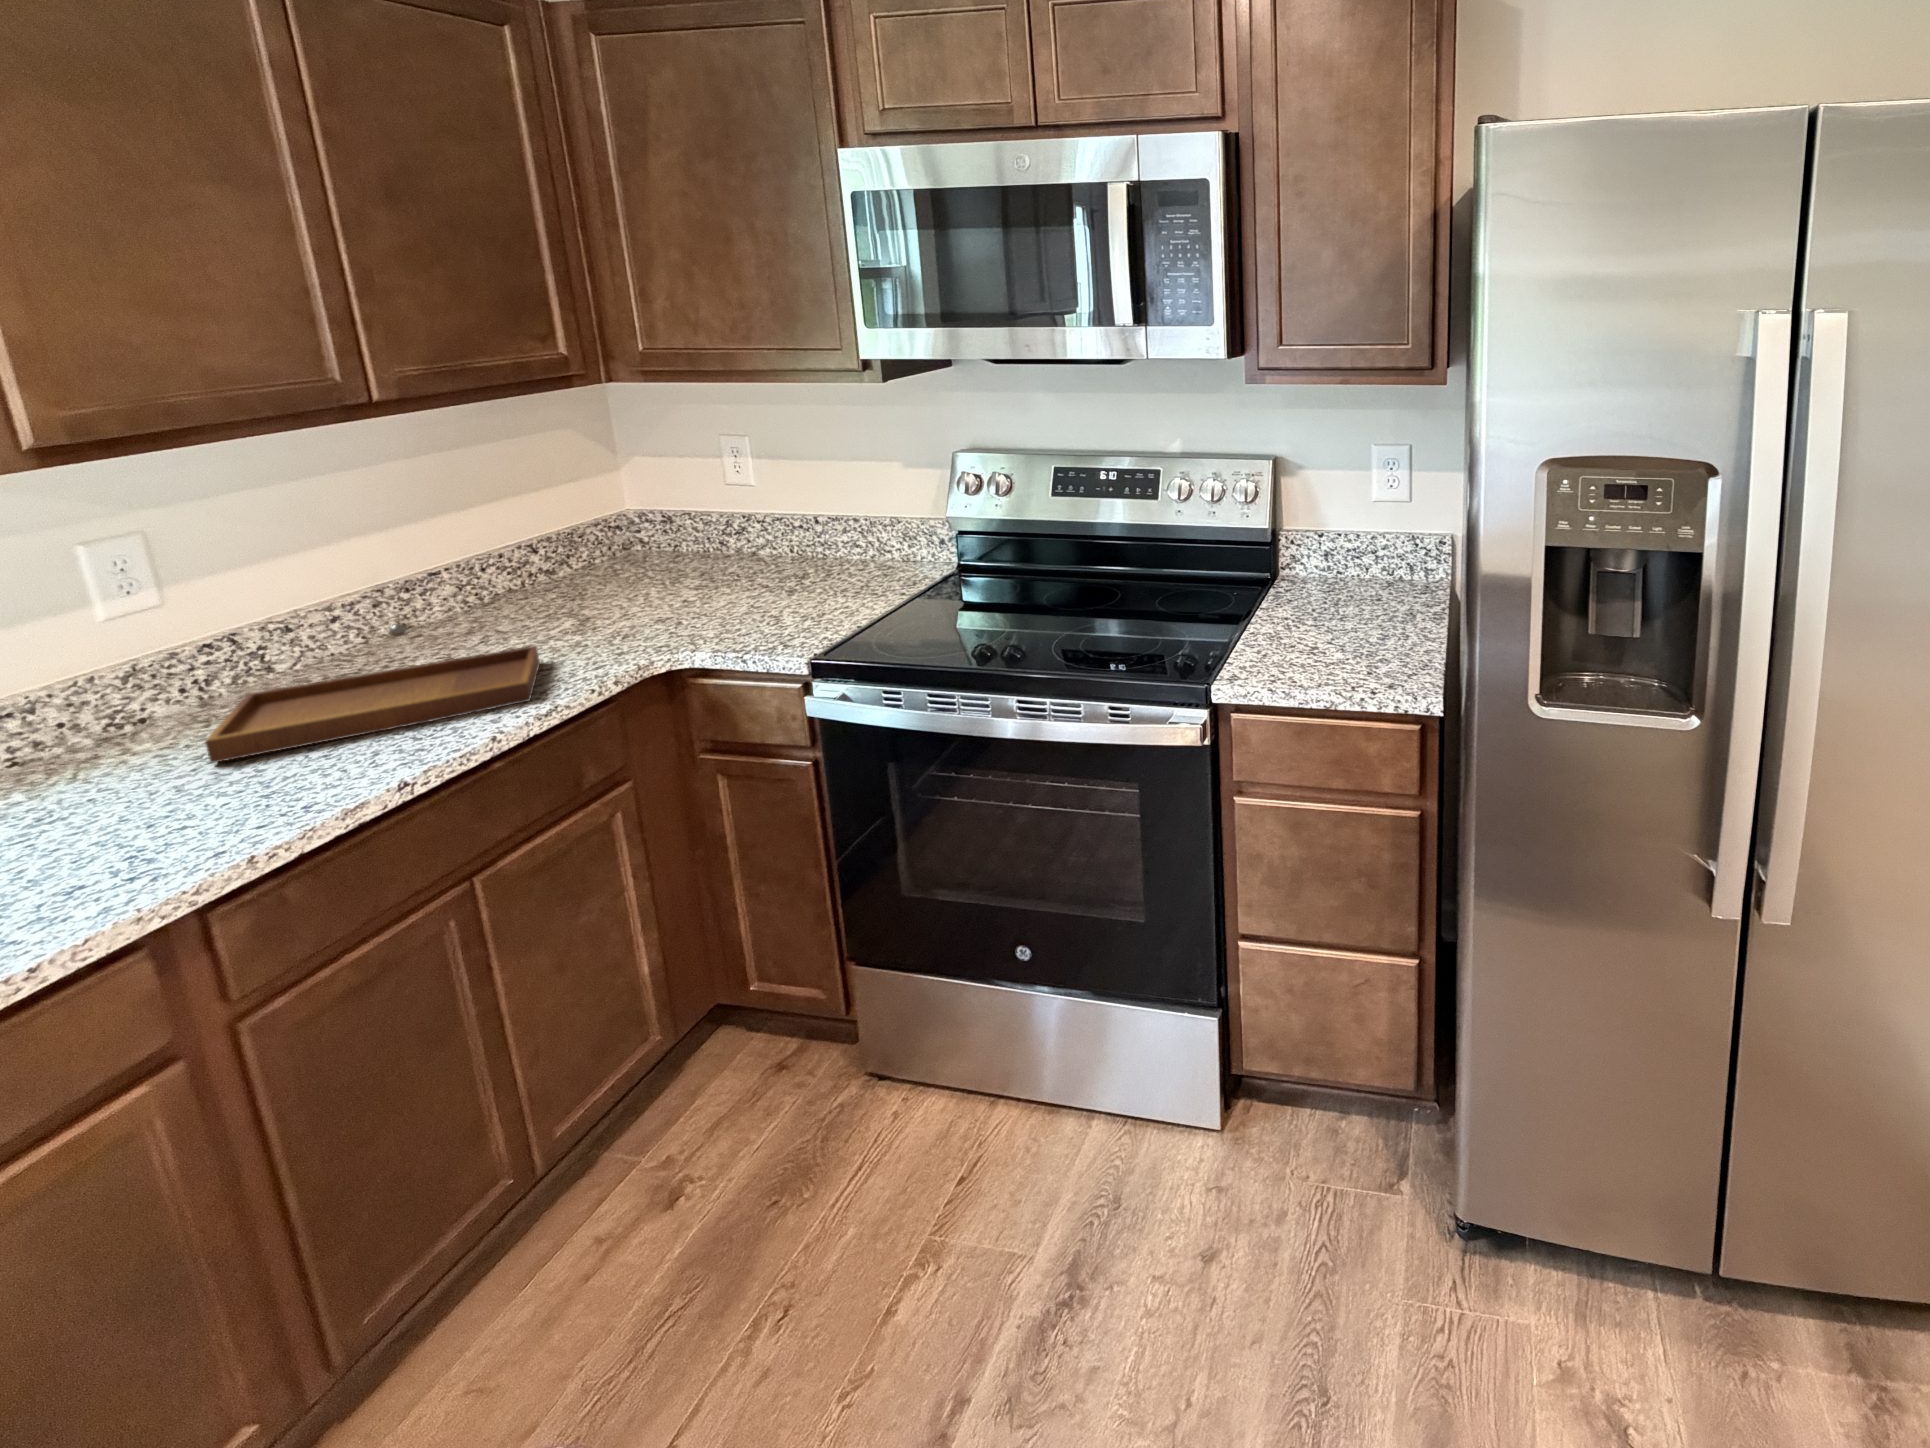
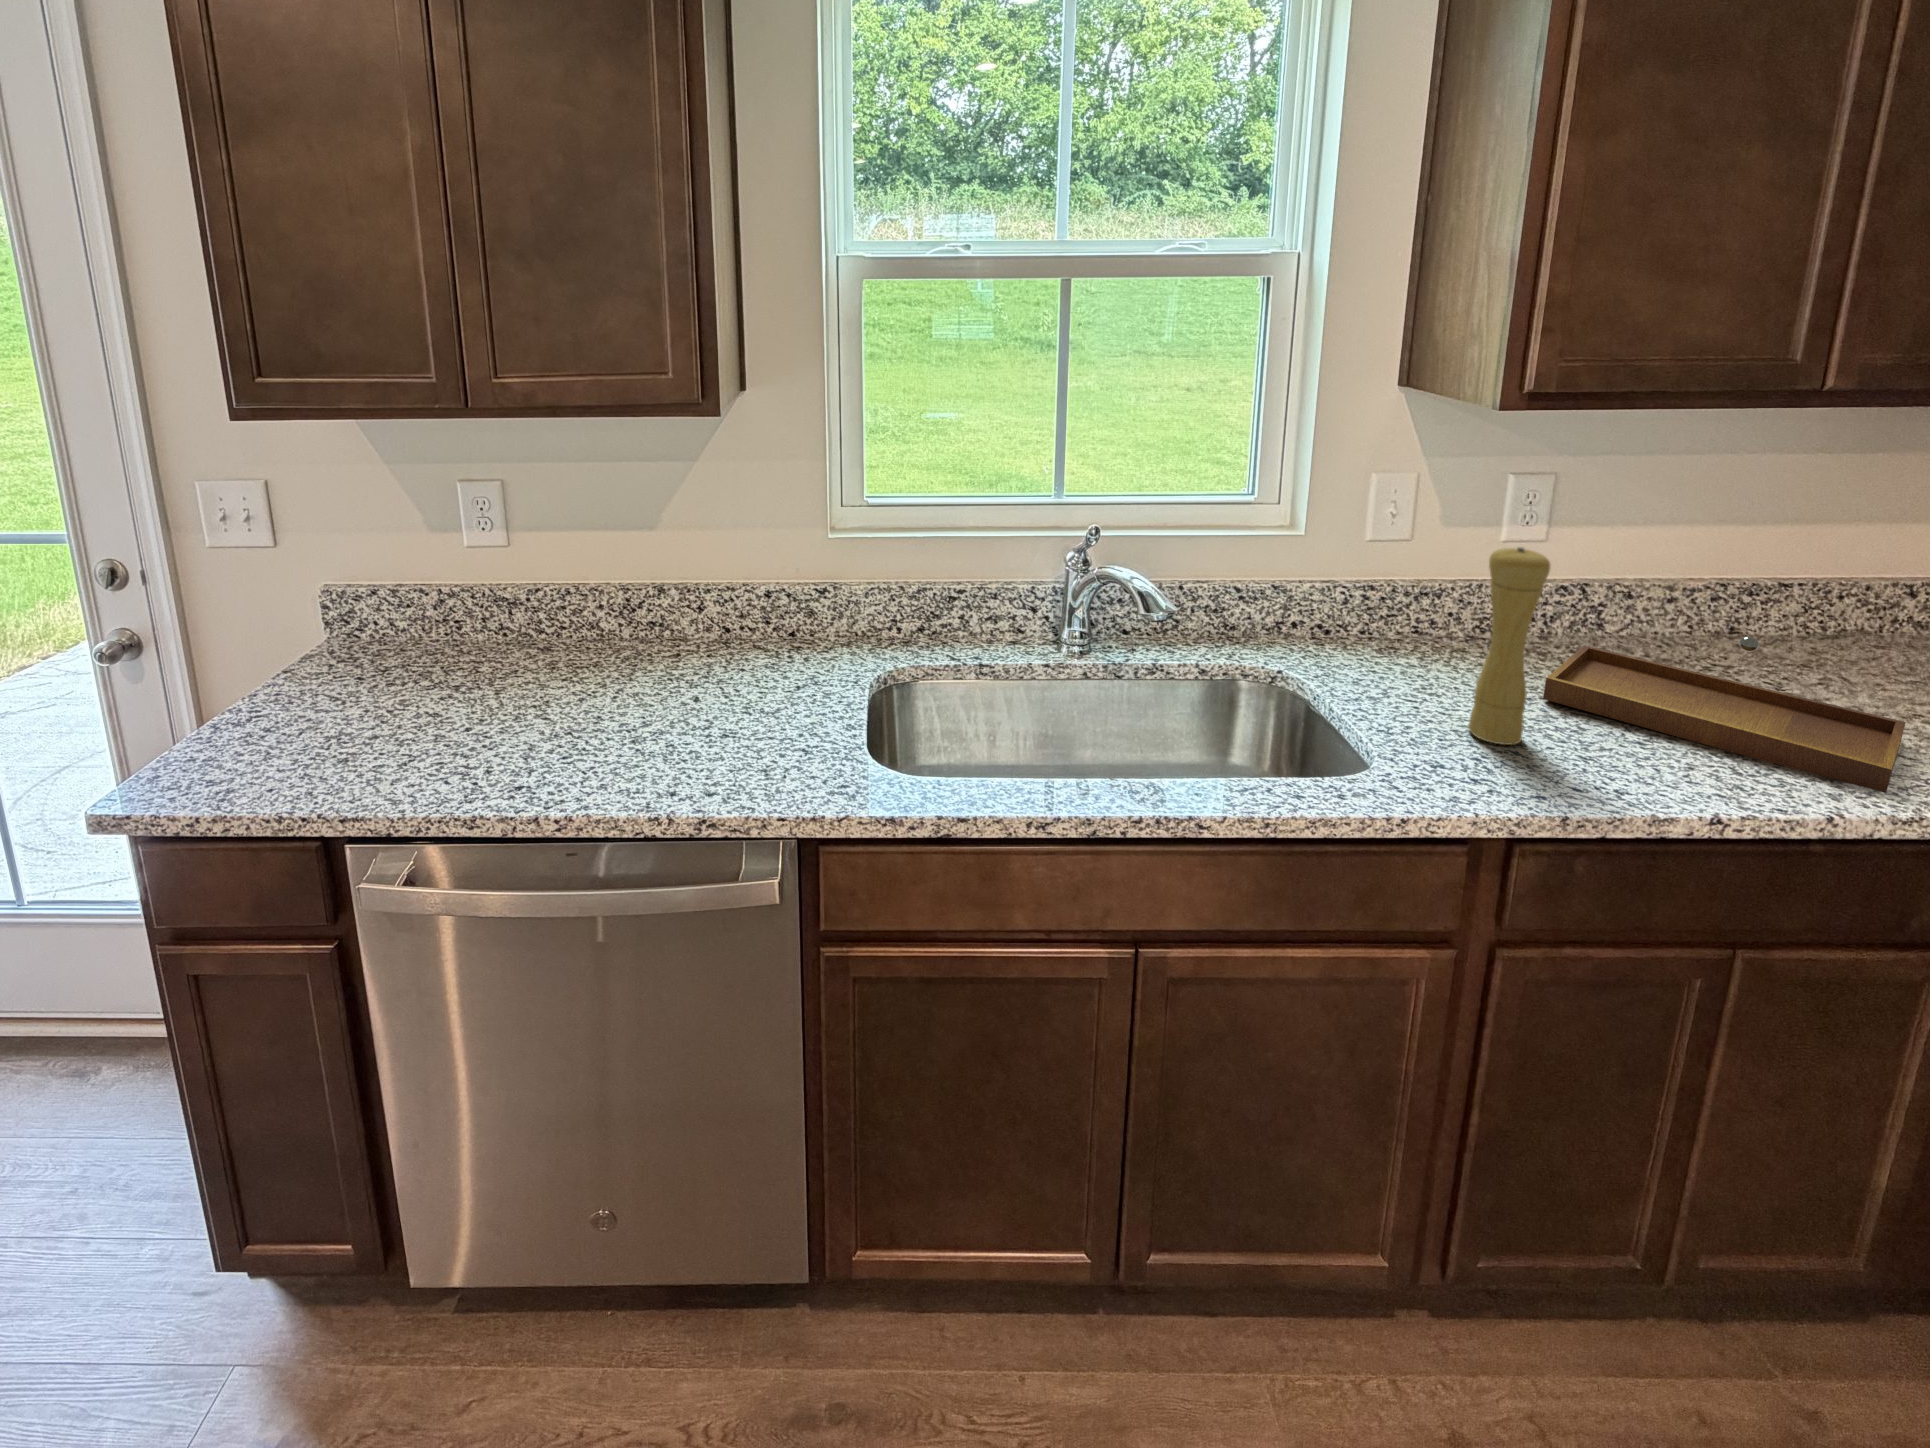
pepper mill: none [53,615,188,837] -> present [1469,547,1550,745]

